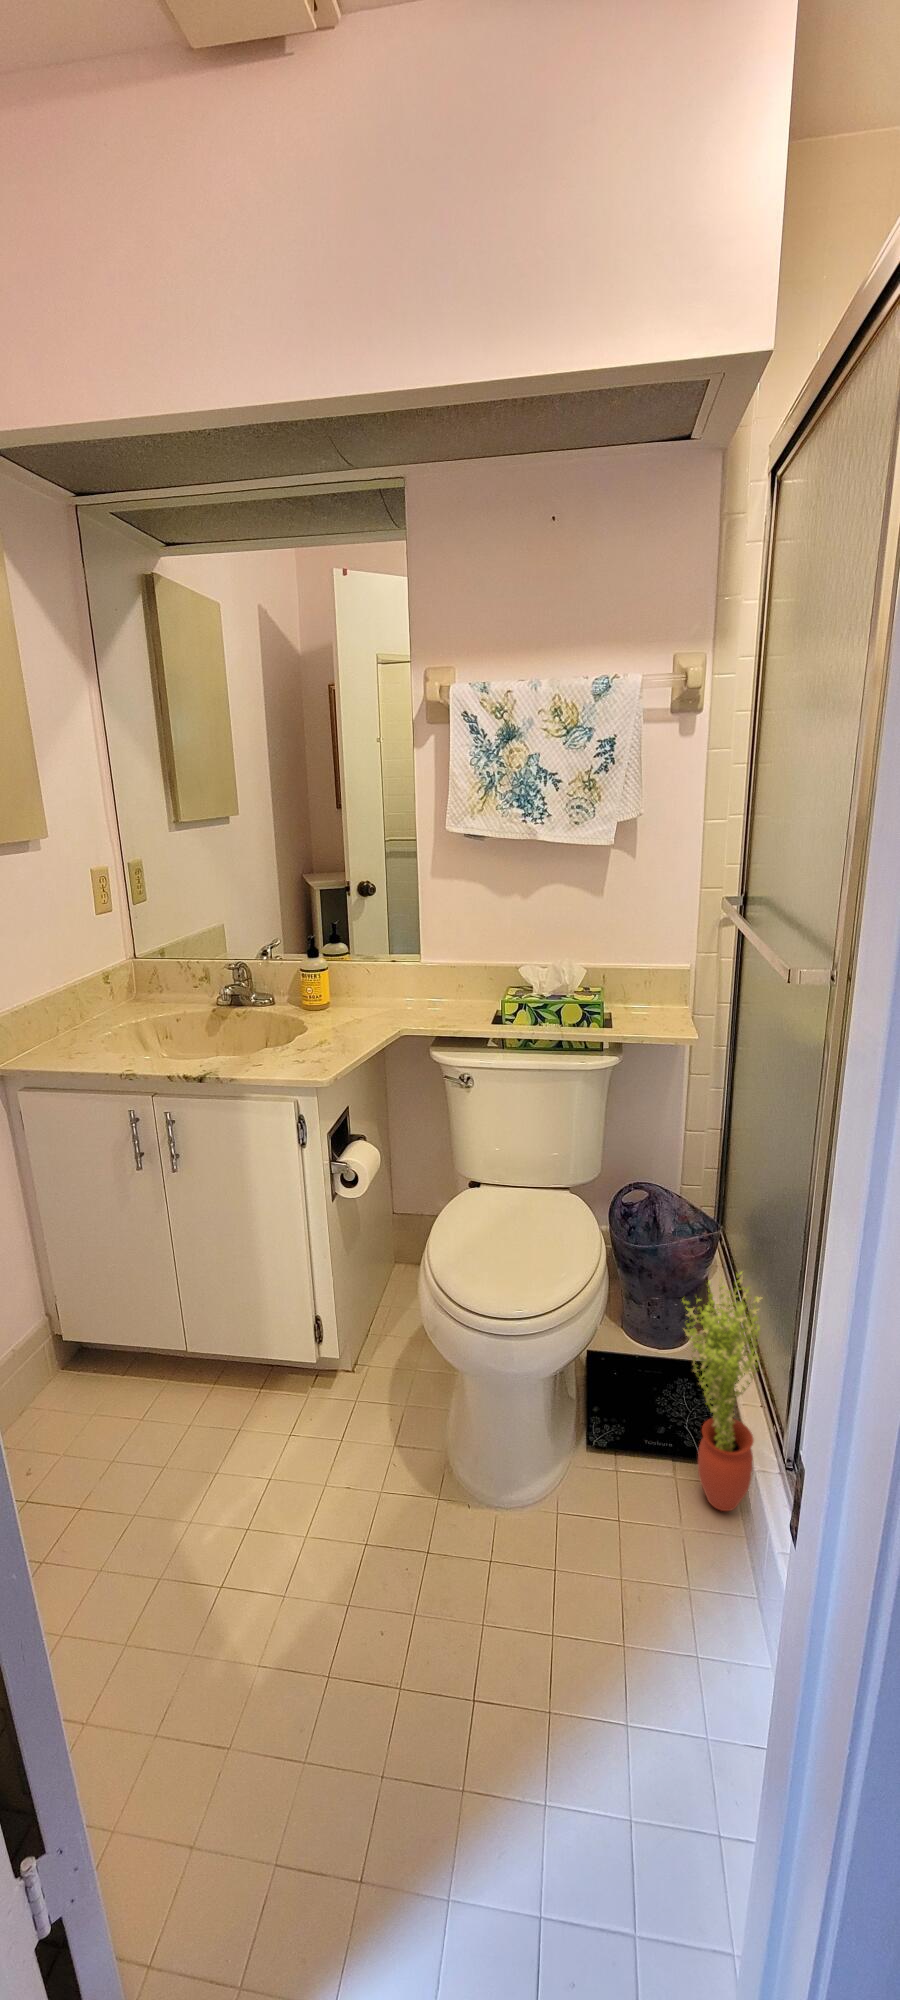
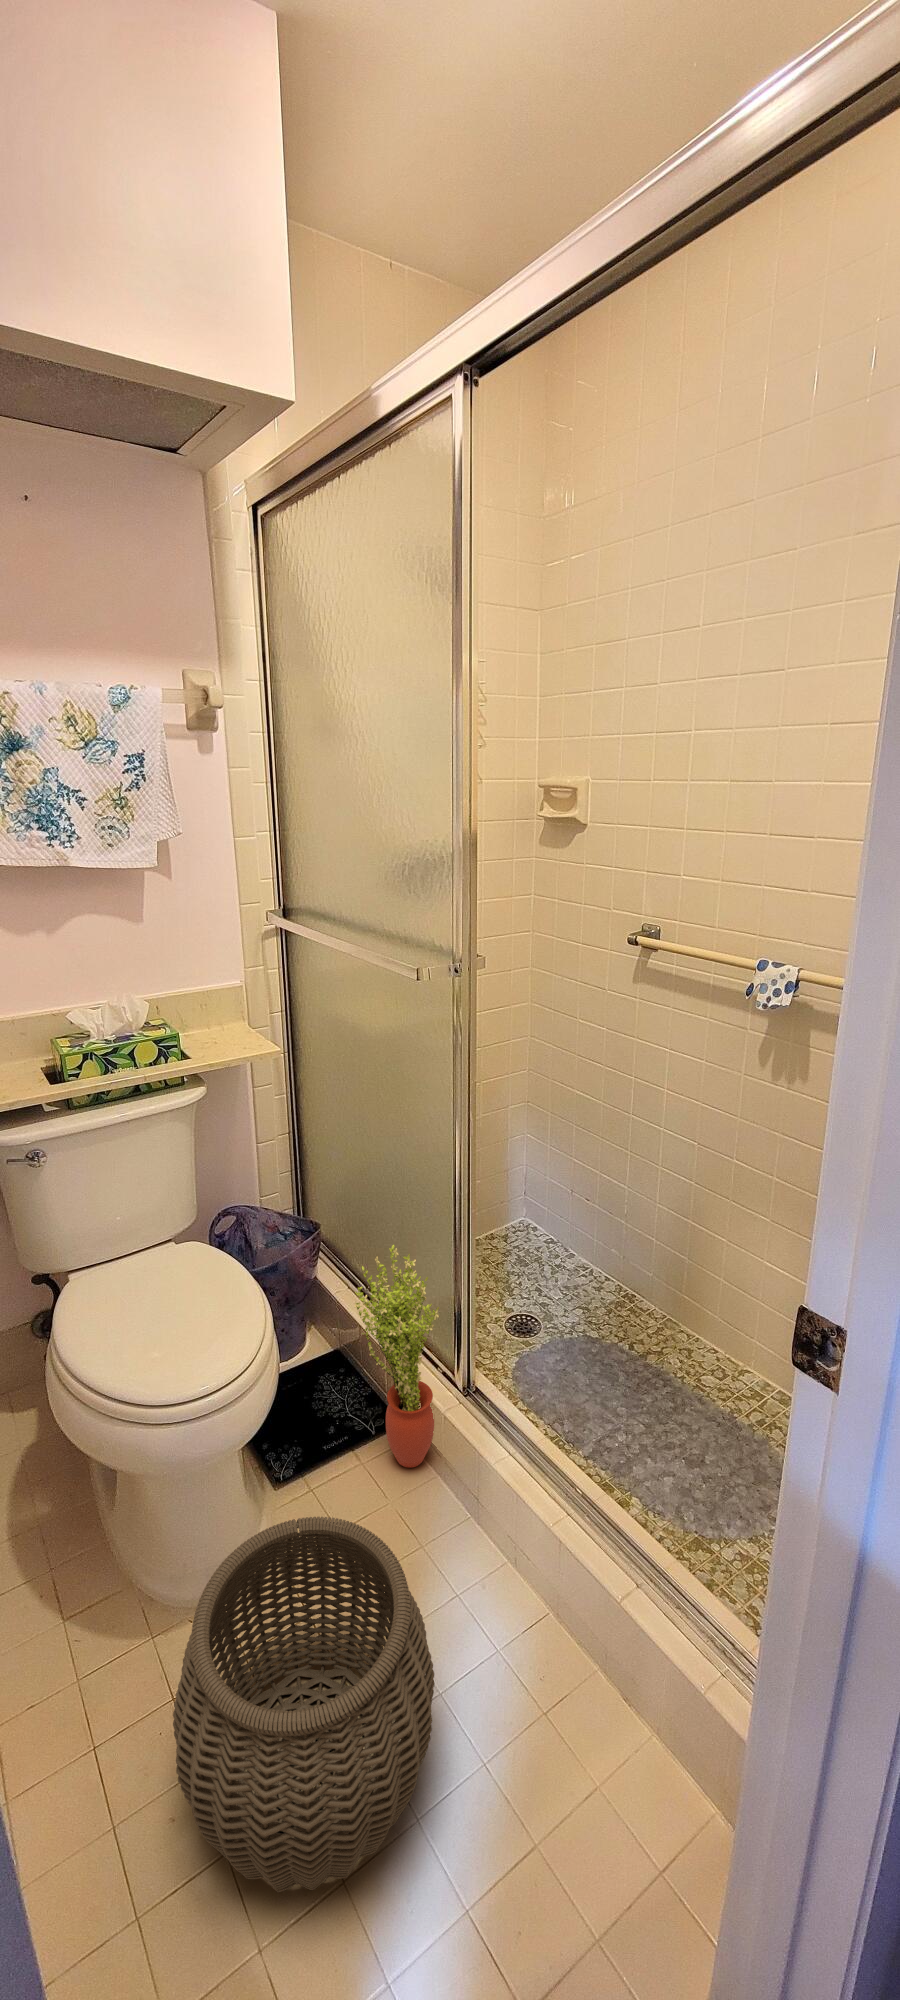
woven basket: none [359,1443,593,1758] -> present [173,1517,435,1892]

